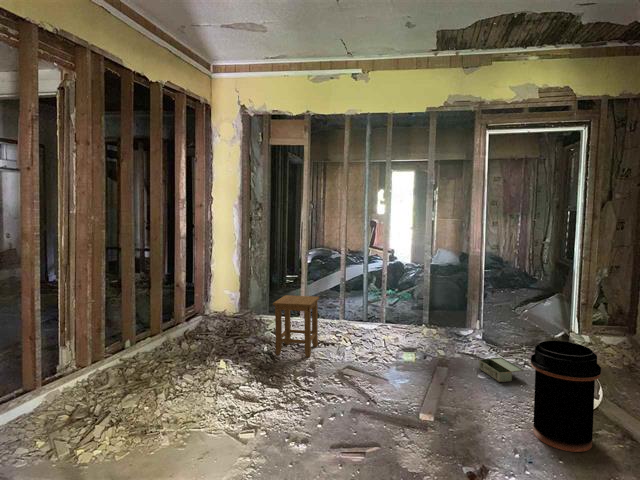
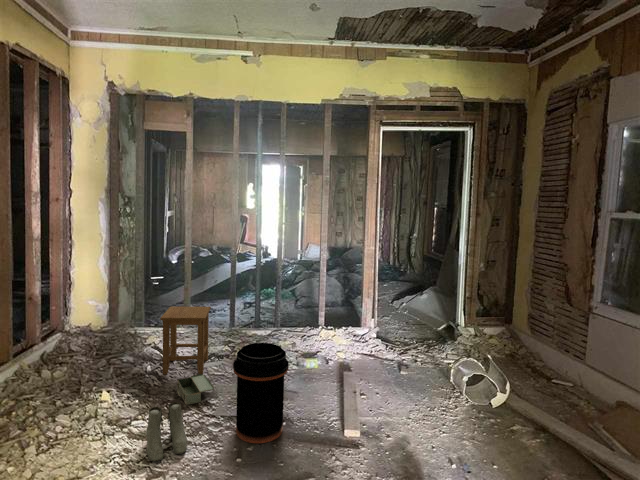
trash can: present [531,341,601,452] -> present [233,343,289,443]
toolbox: present [479,357,523,382] -> present [177,374,214,405]
boots: none [246,371,279,419] -> present [146,402,187,462]

